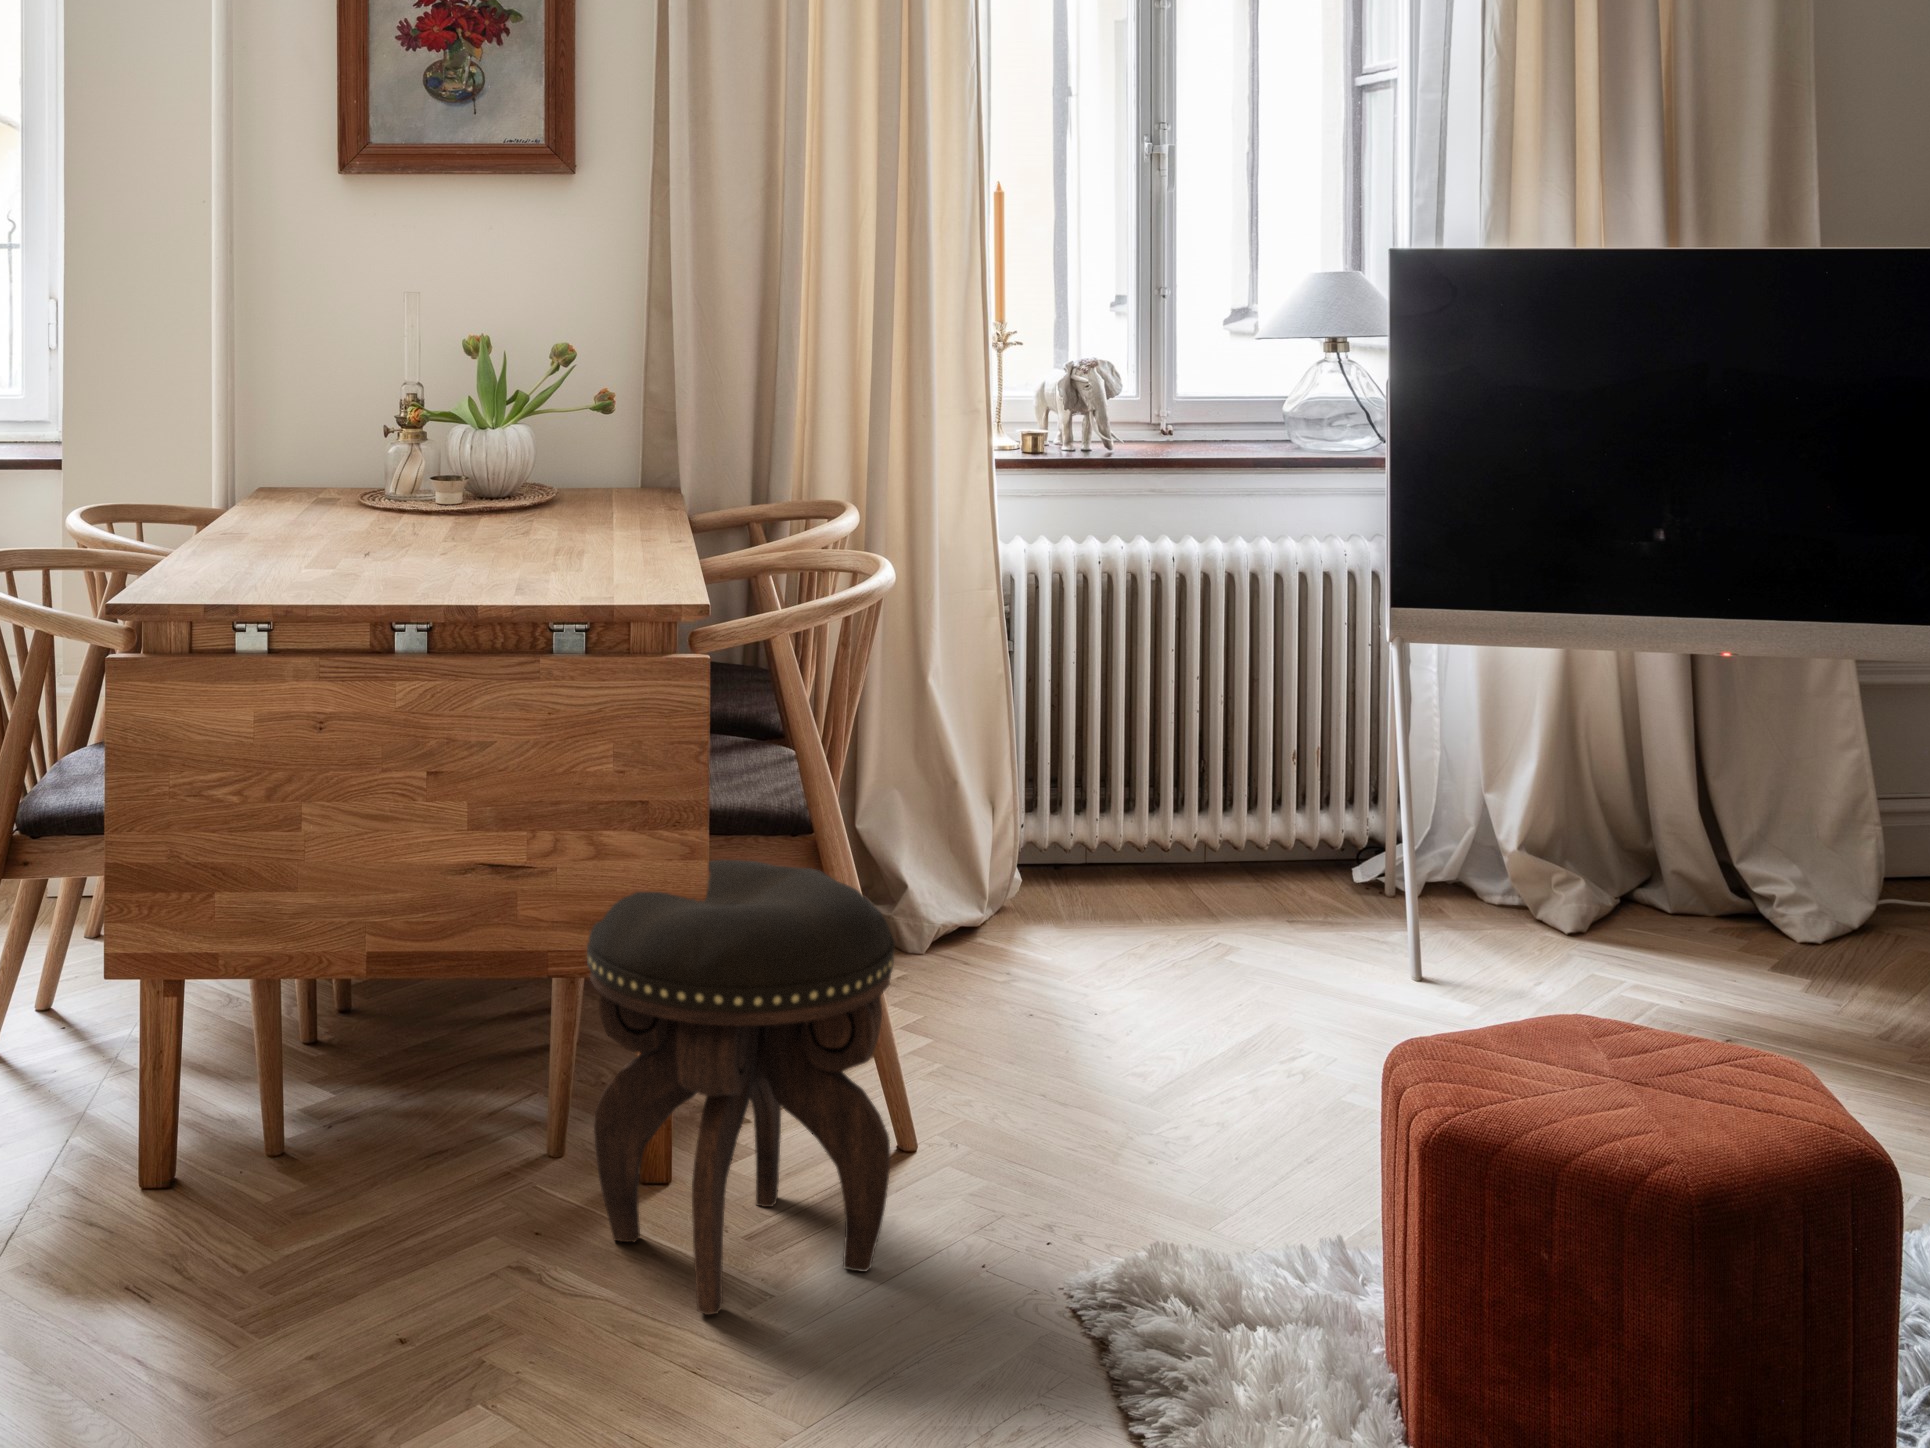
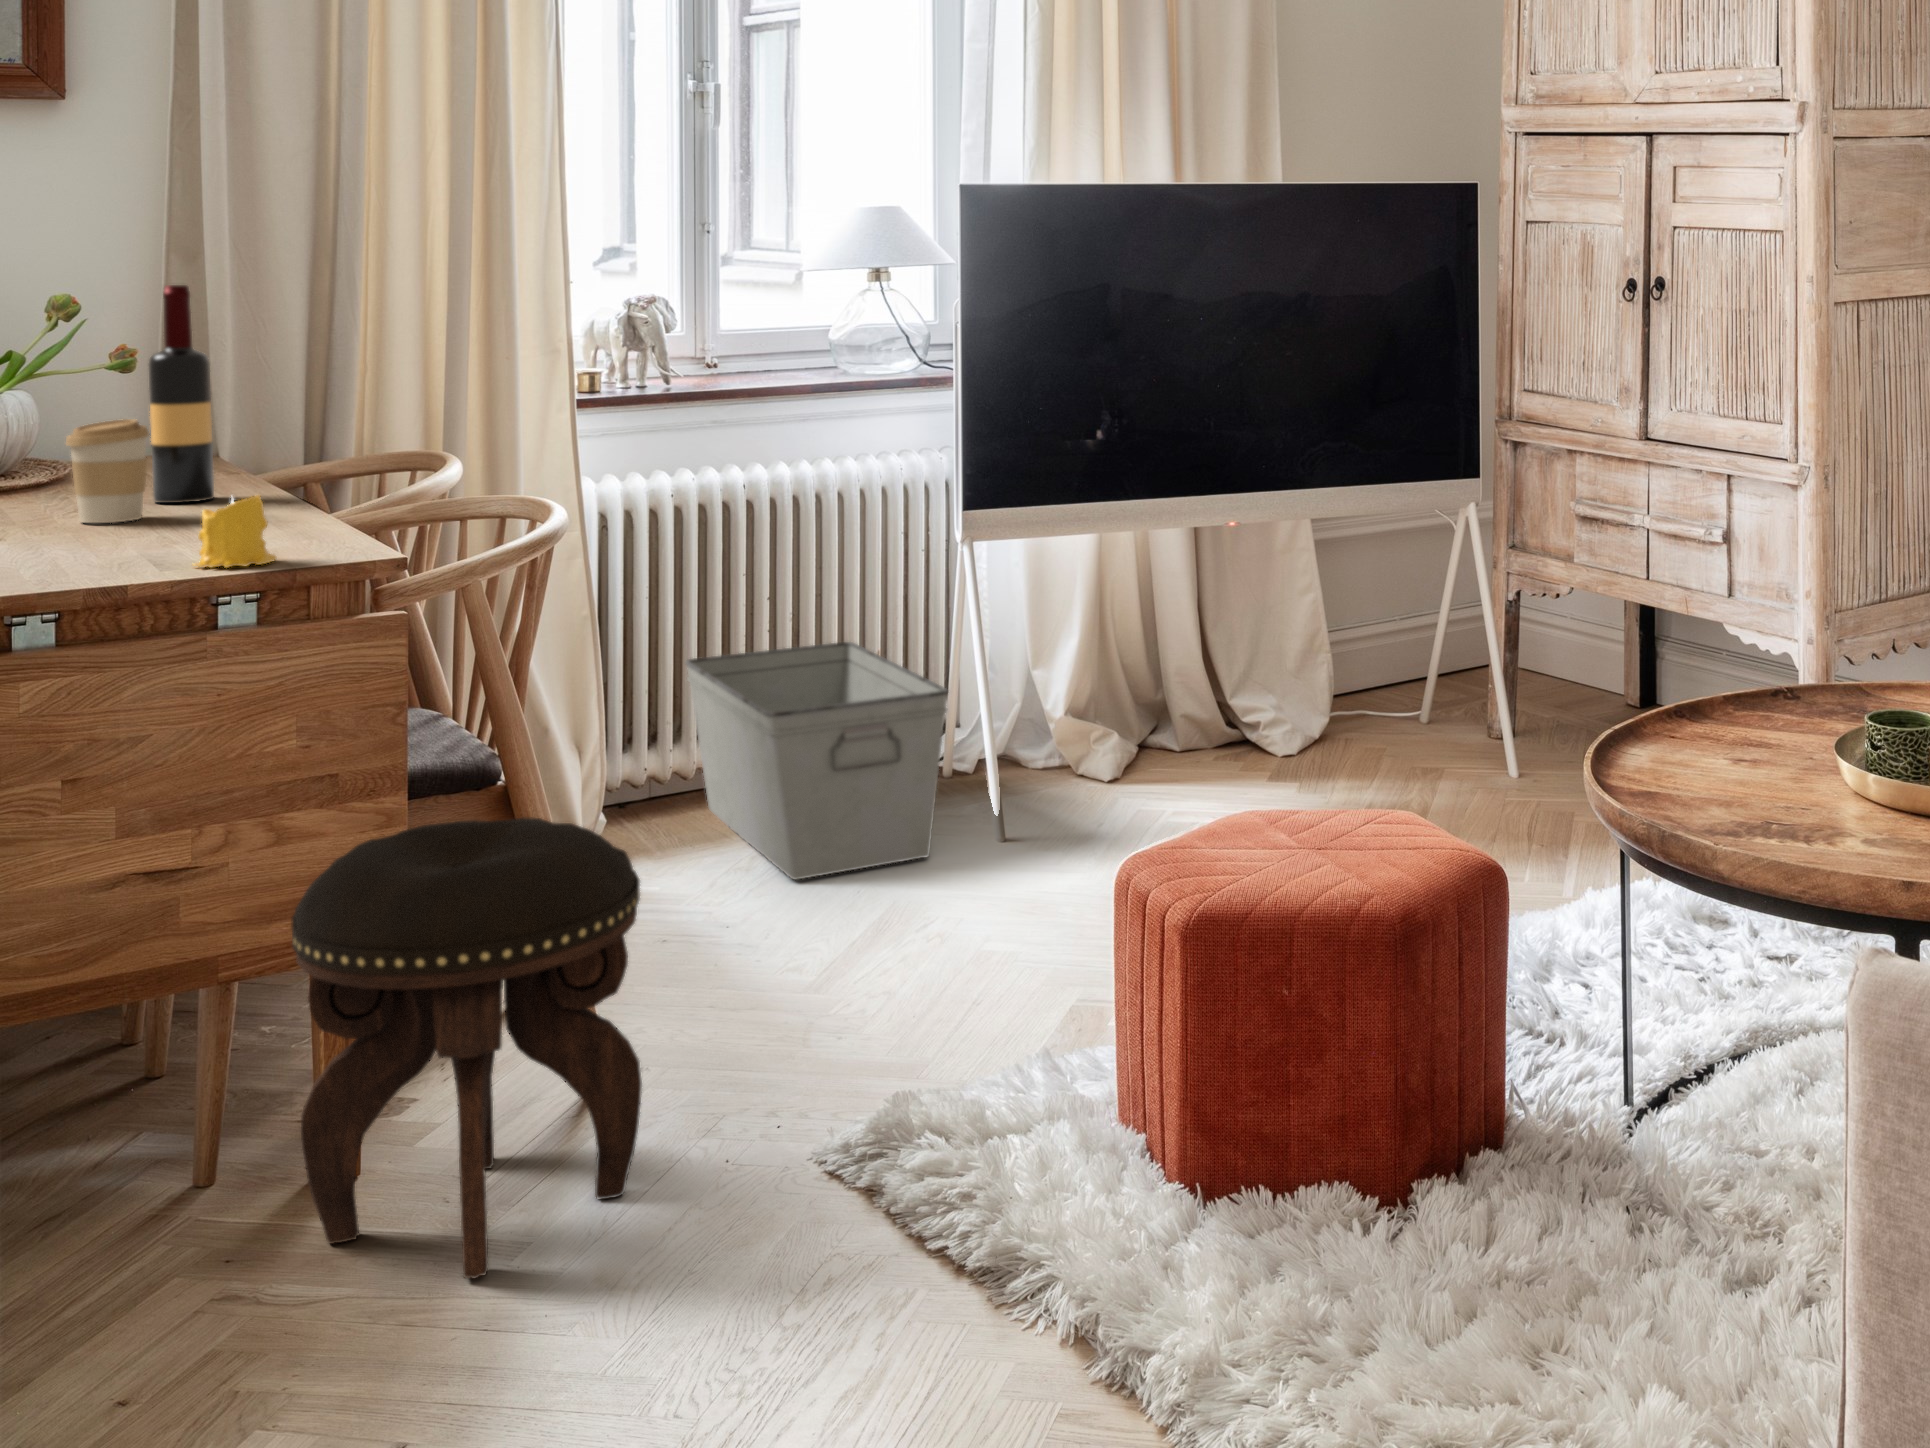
wine bottle: none [592,343,639,536] -> present [149,285,214,503]
coffee cup: none [514,459,576,549] -> present [66,419,149,523]
candle: none [550,529,617,597] -> present [194,495,276,567]
storage bin: none [1104,730,1350,981] -> present [686,642,948,880]

